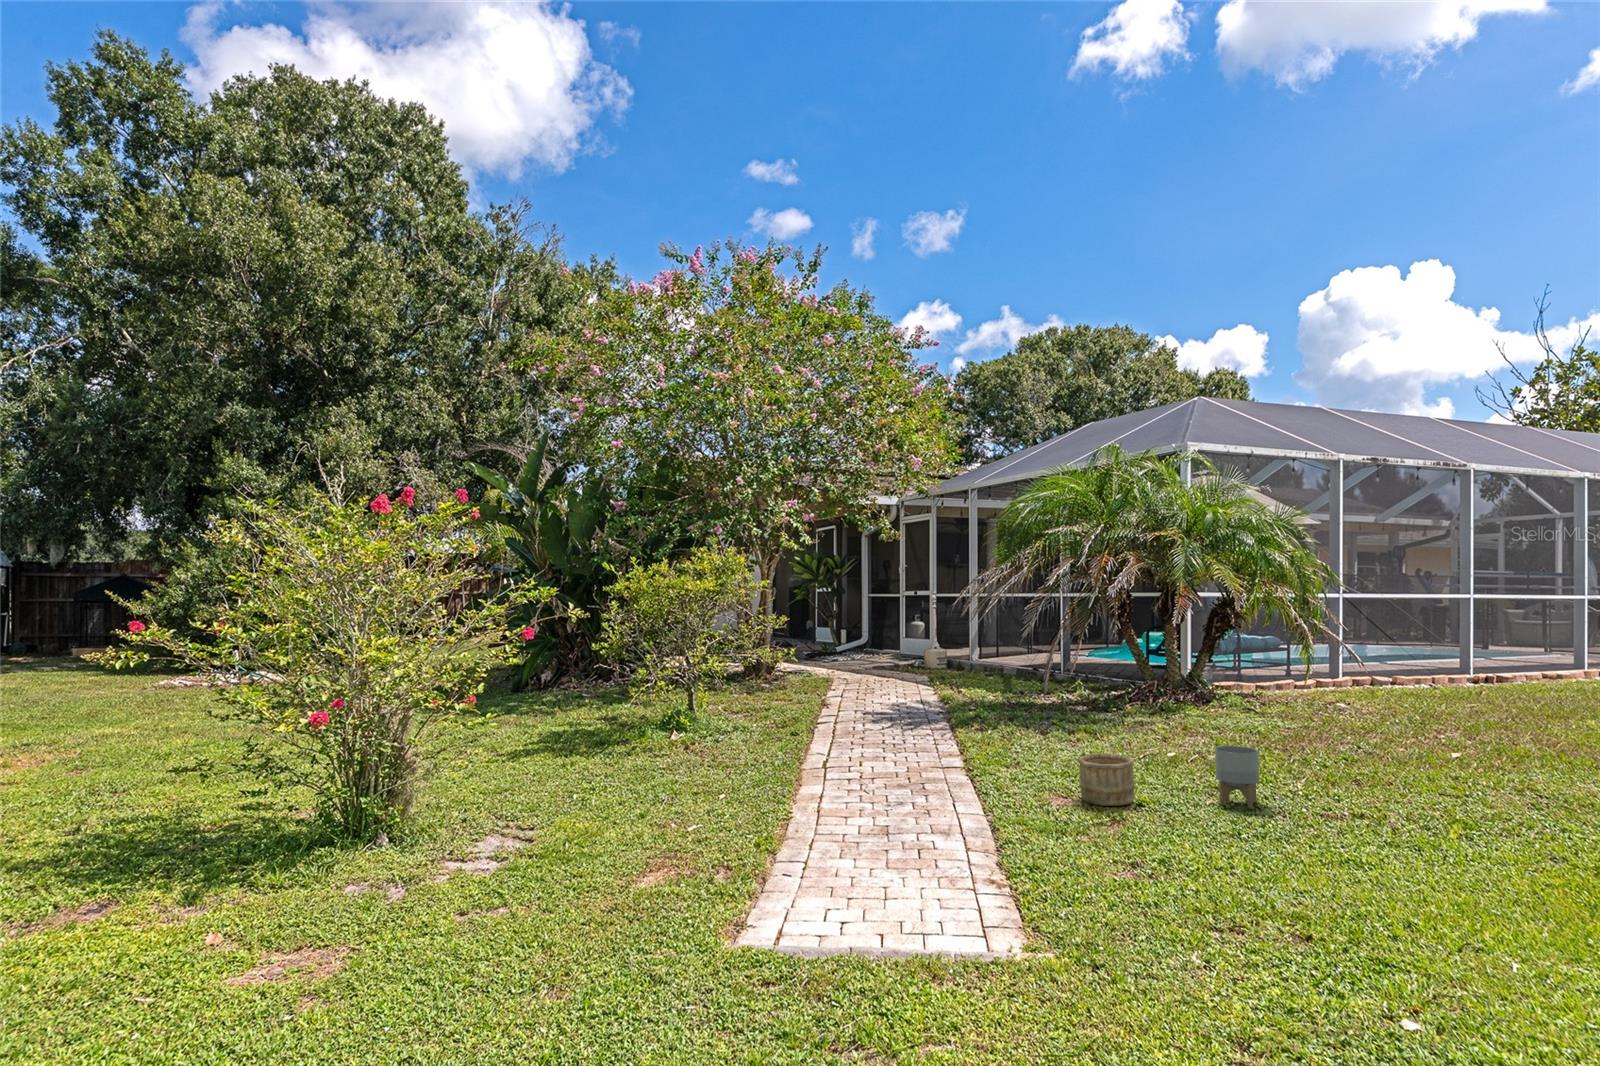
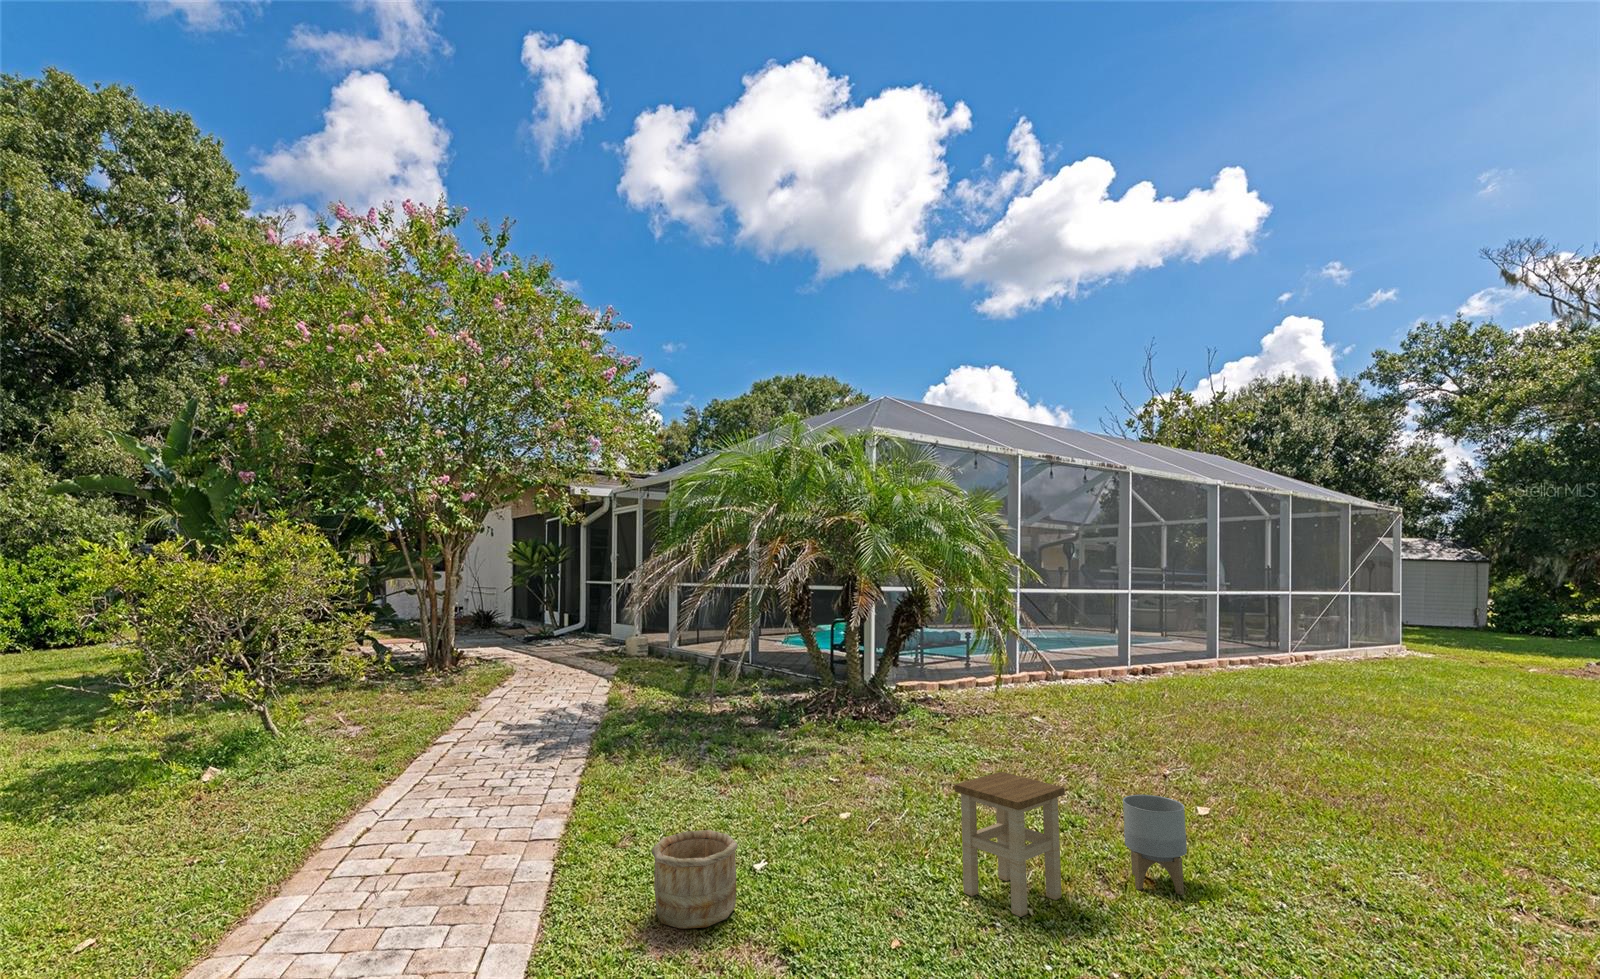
stool: none [1287,727,1372,814] -> present [955,772,1065,917]
planter: present [1215,745,1259,809] -> present [1123,795,1187,895]

